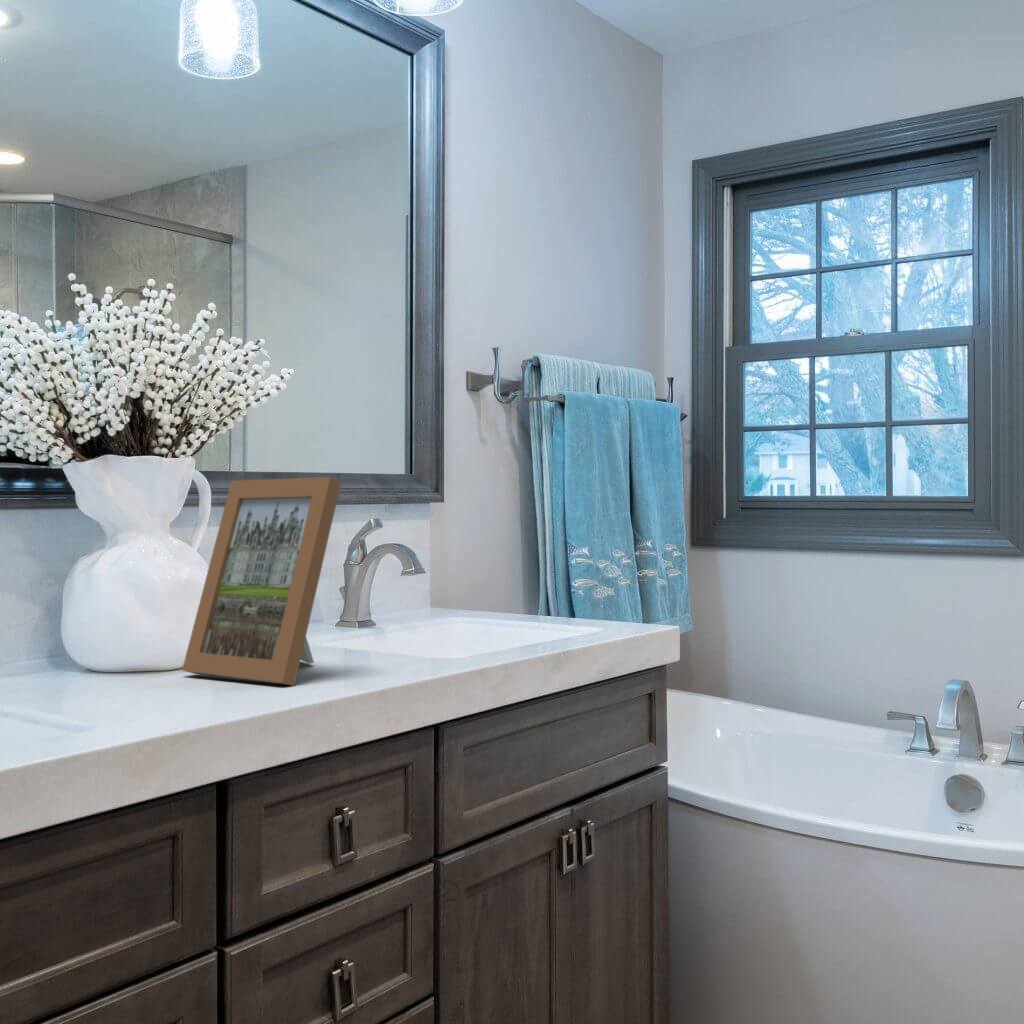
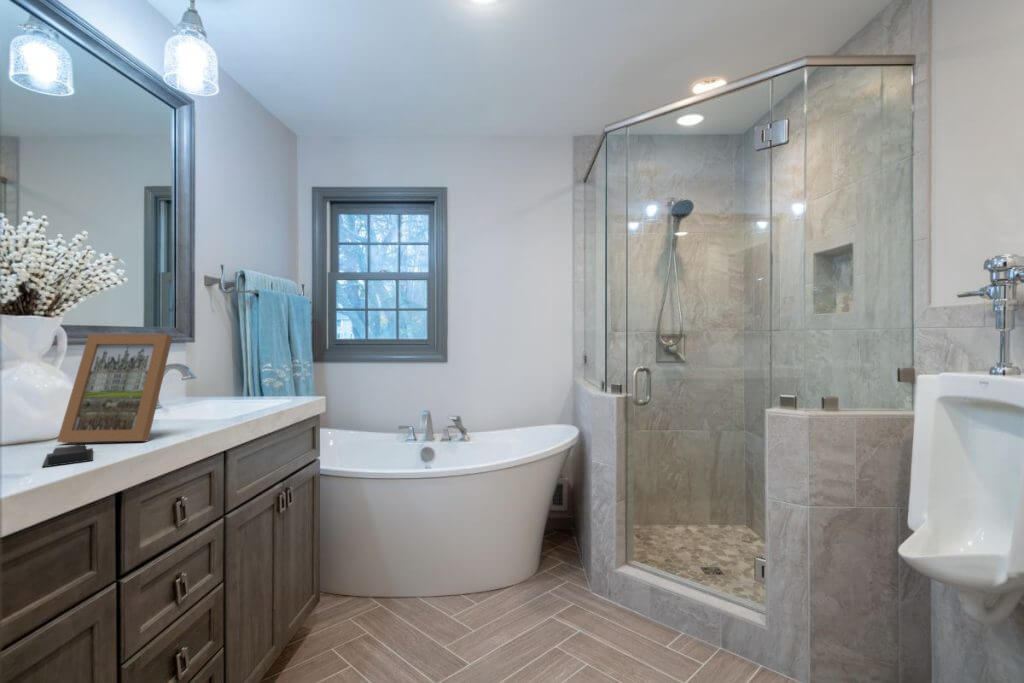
soap bar: none [114,679,207,713] -> present [42,444,93,467]

